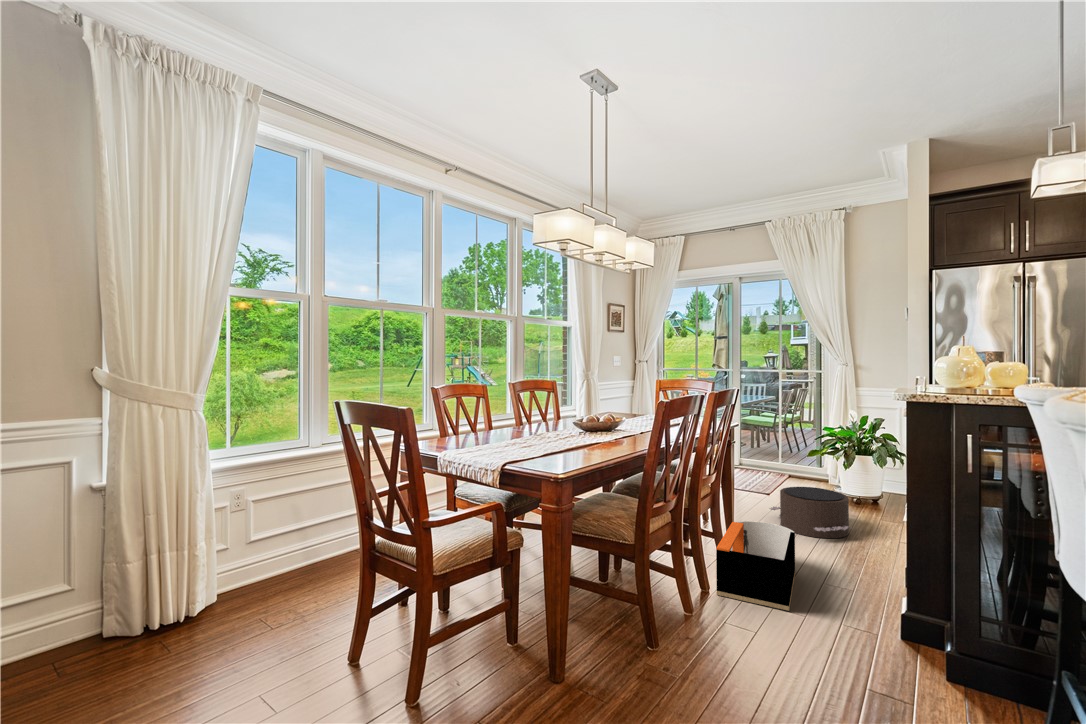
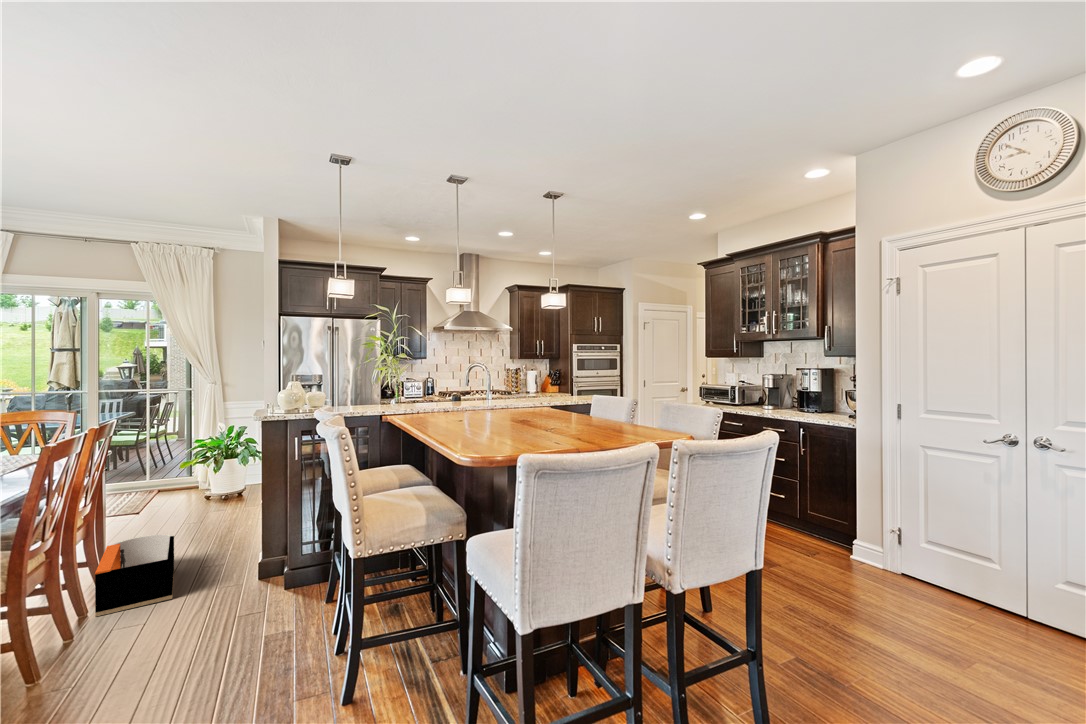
pouf: present [770,487,849,538] -> none [141,493,221,539]

